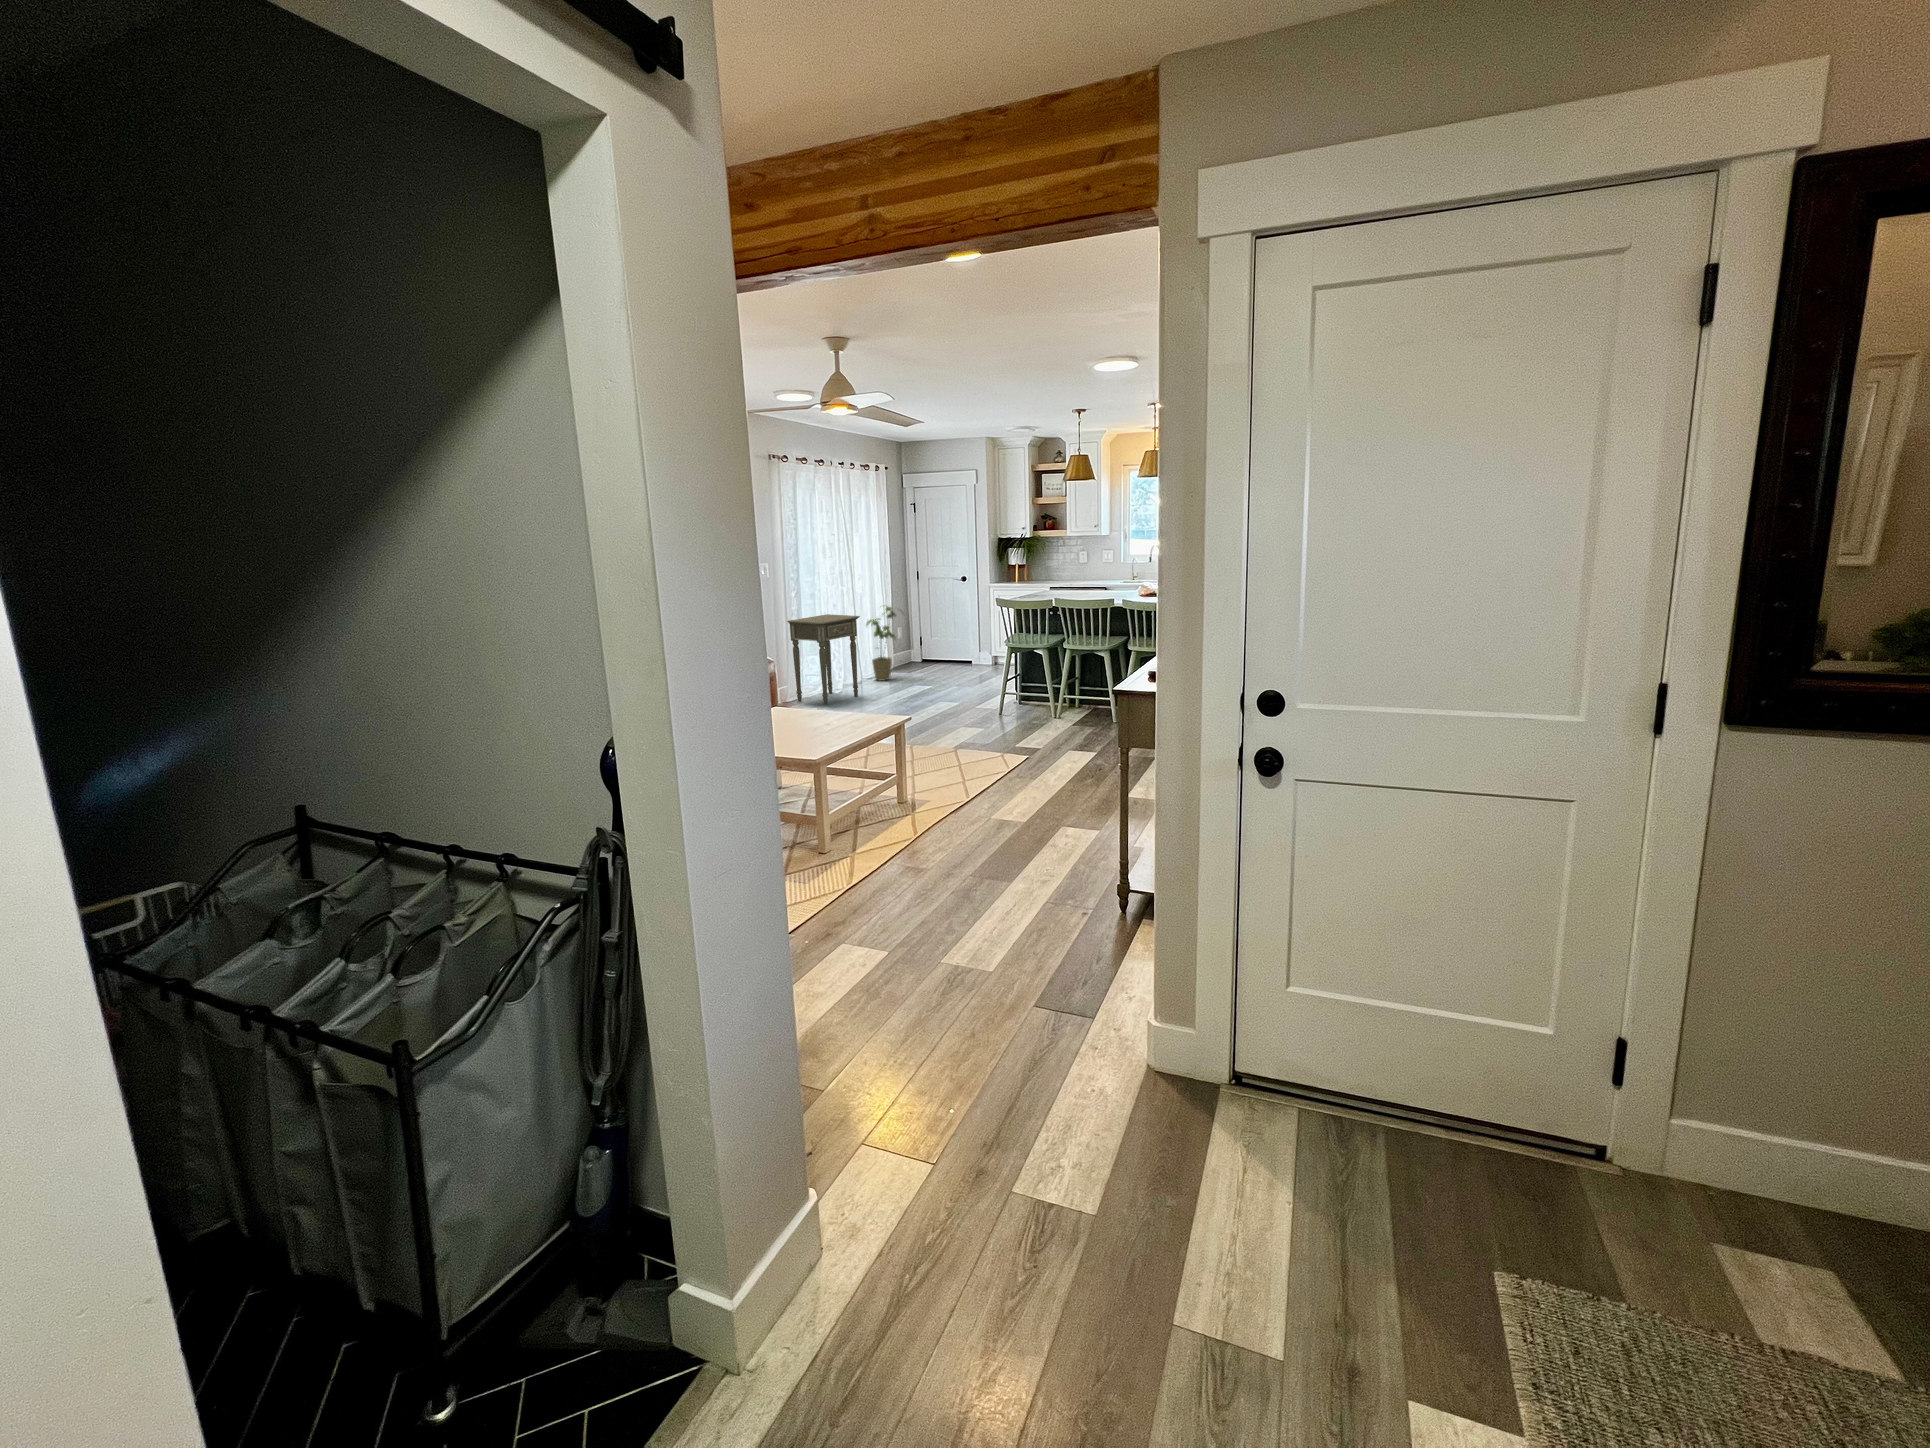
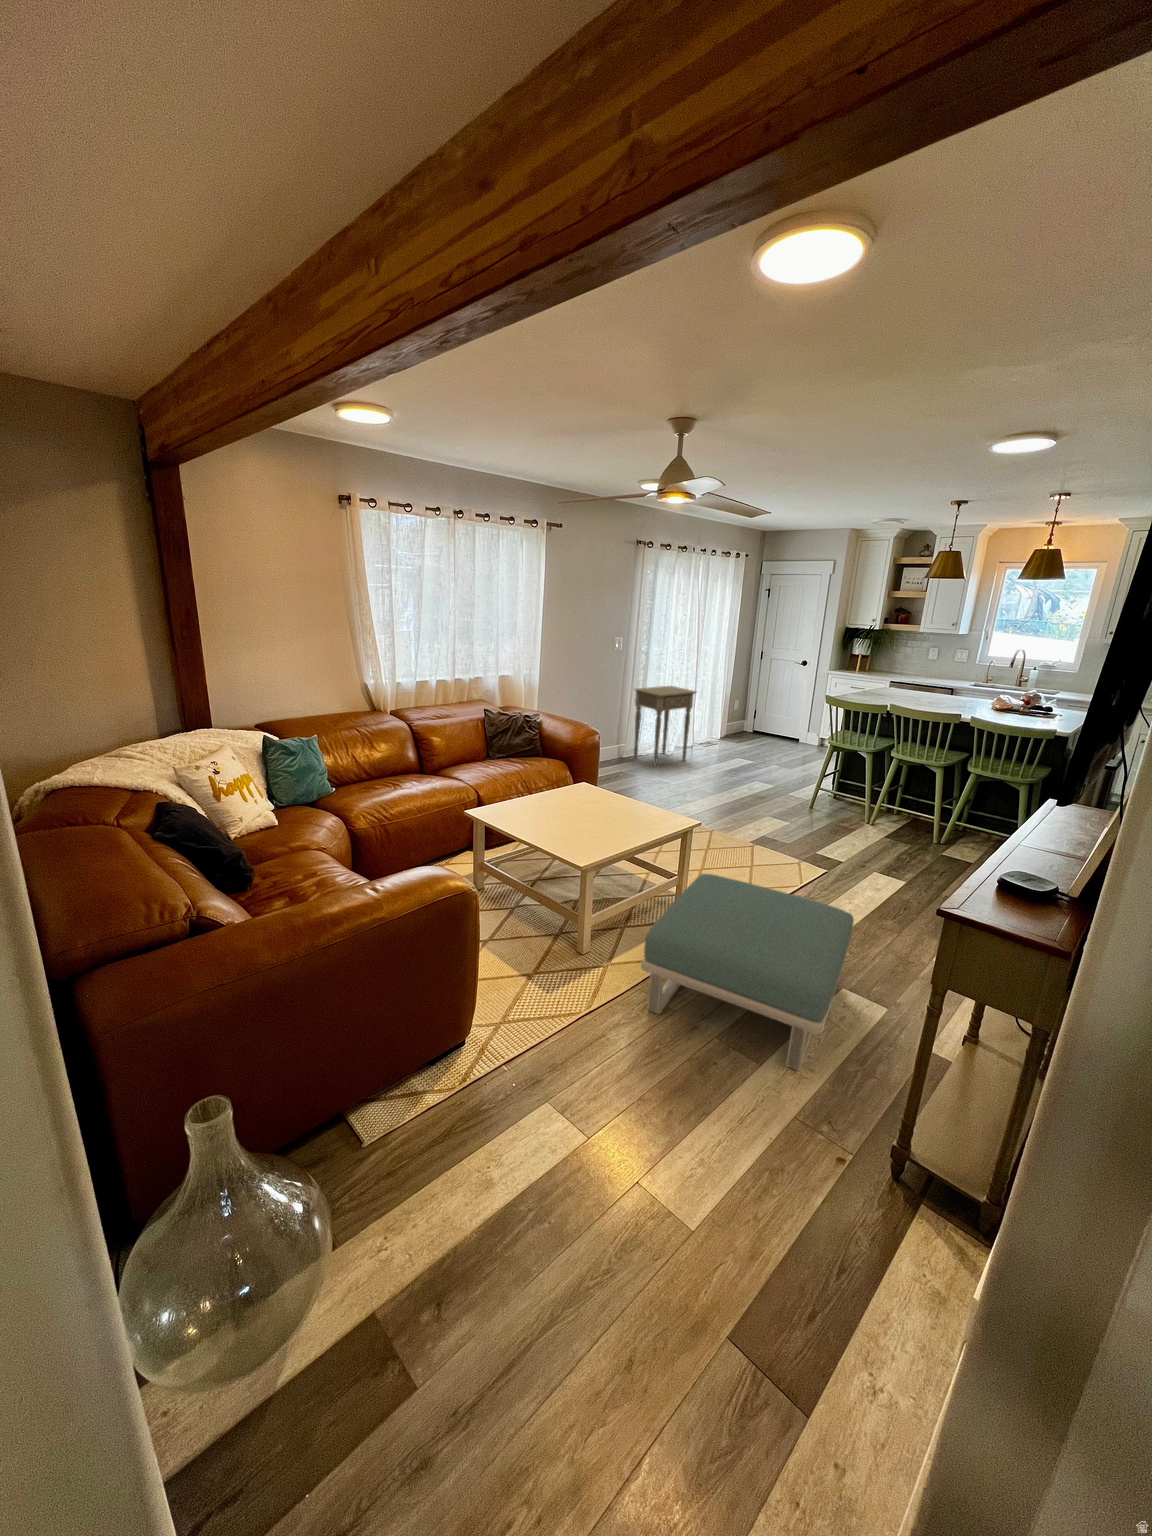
house plant: present [866,607,896,681] -> none [705,682,741,748]
footstool: none [891,754,1061,877] -> present [641,874,854,1071]

